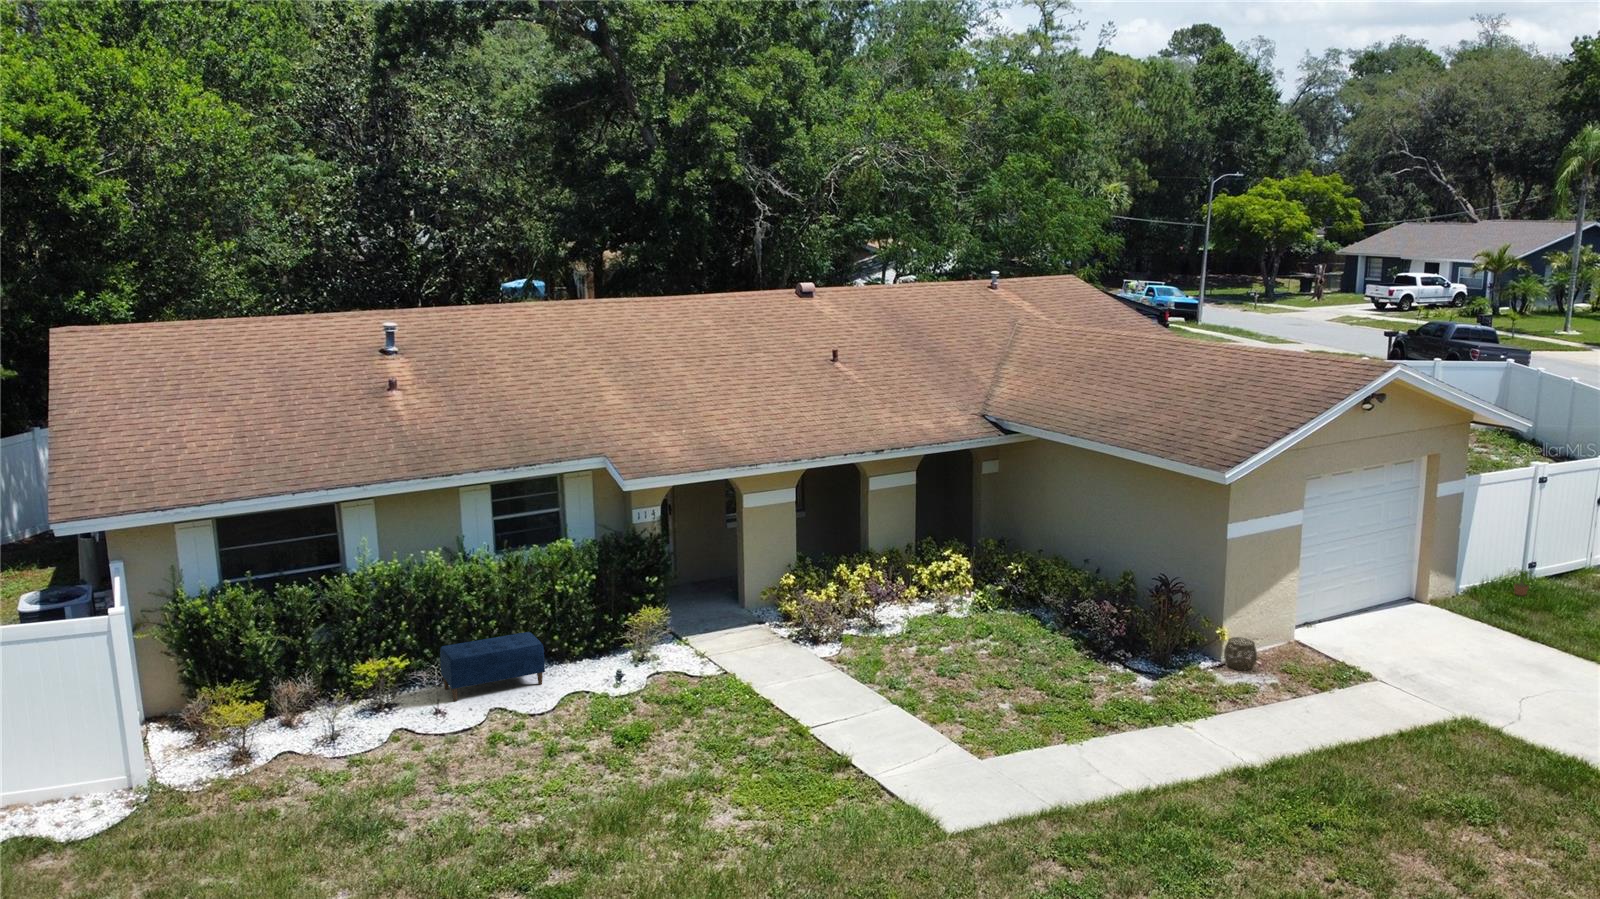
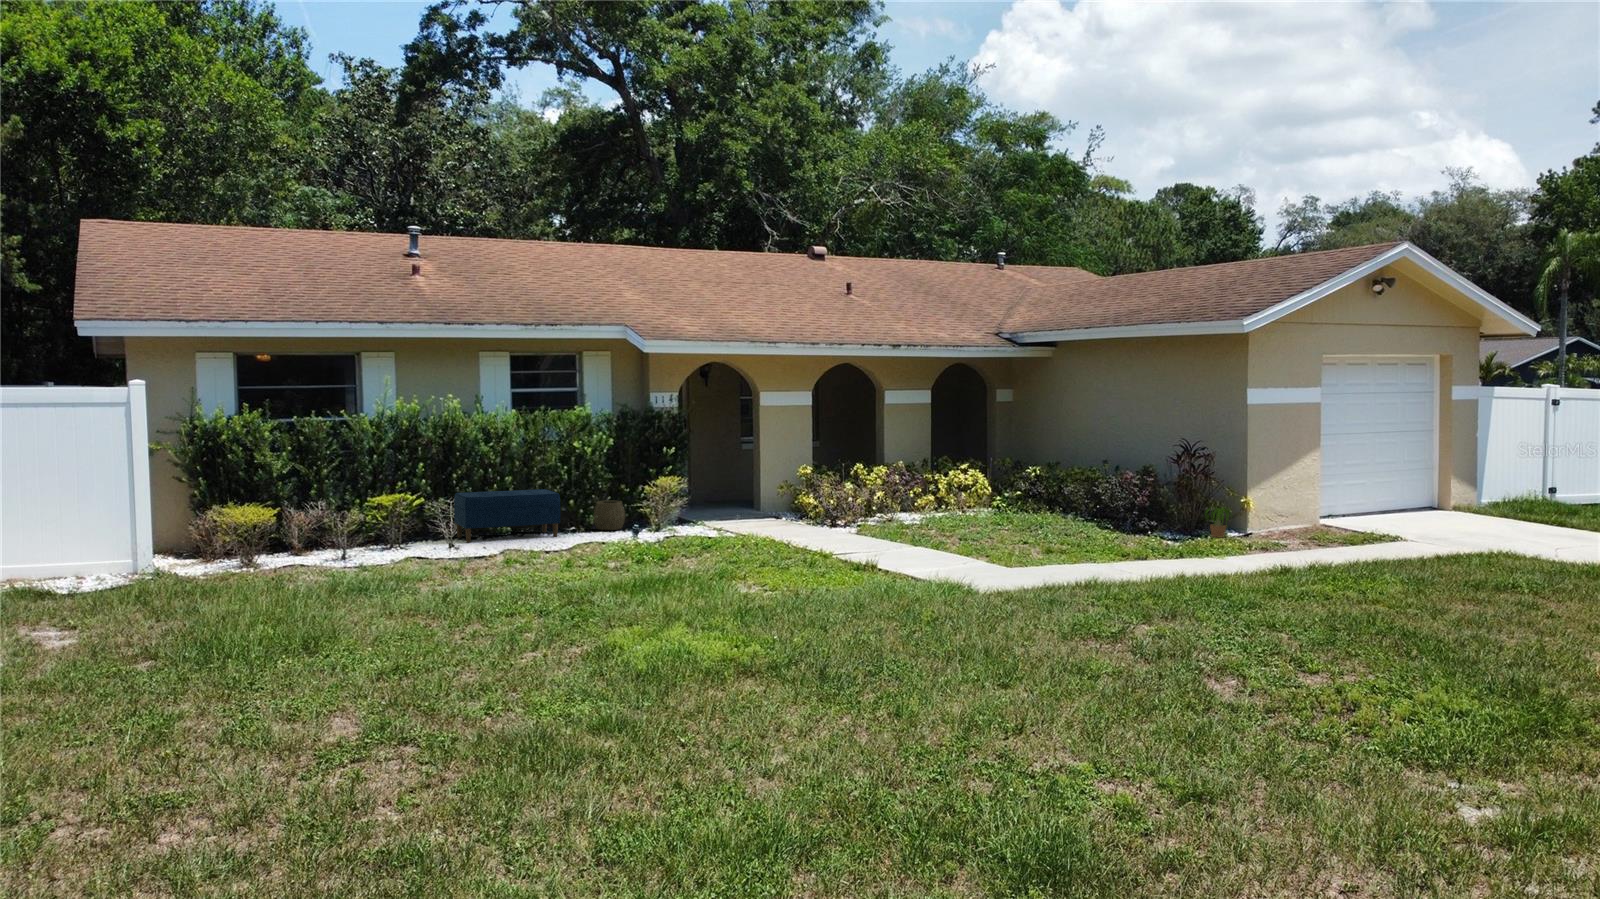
potted plant: present [1512,569,1534,596] -> present [1206,508,1231,538]
woven basket: present [1224,637,1257,670] -> present [594,501,625,530]

